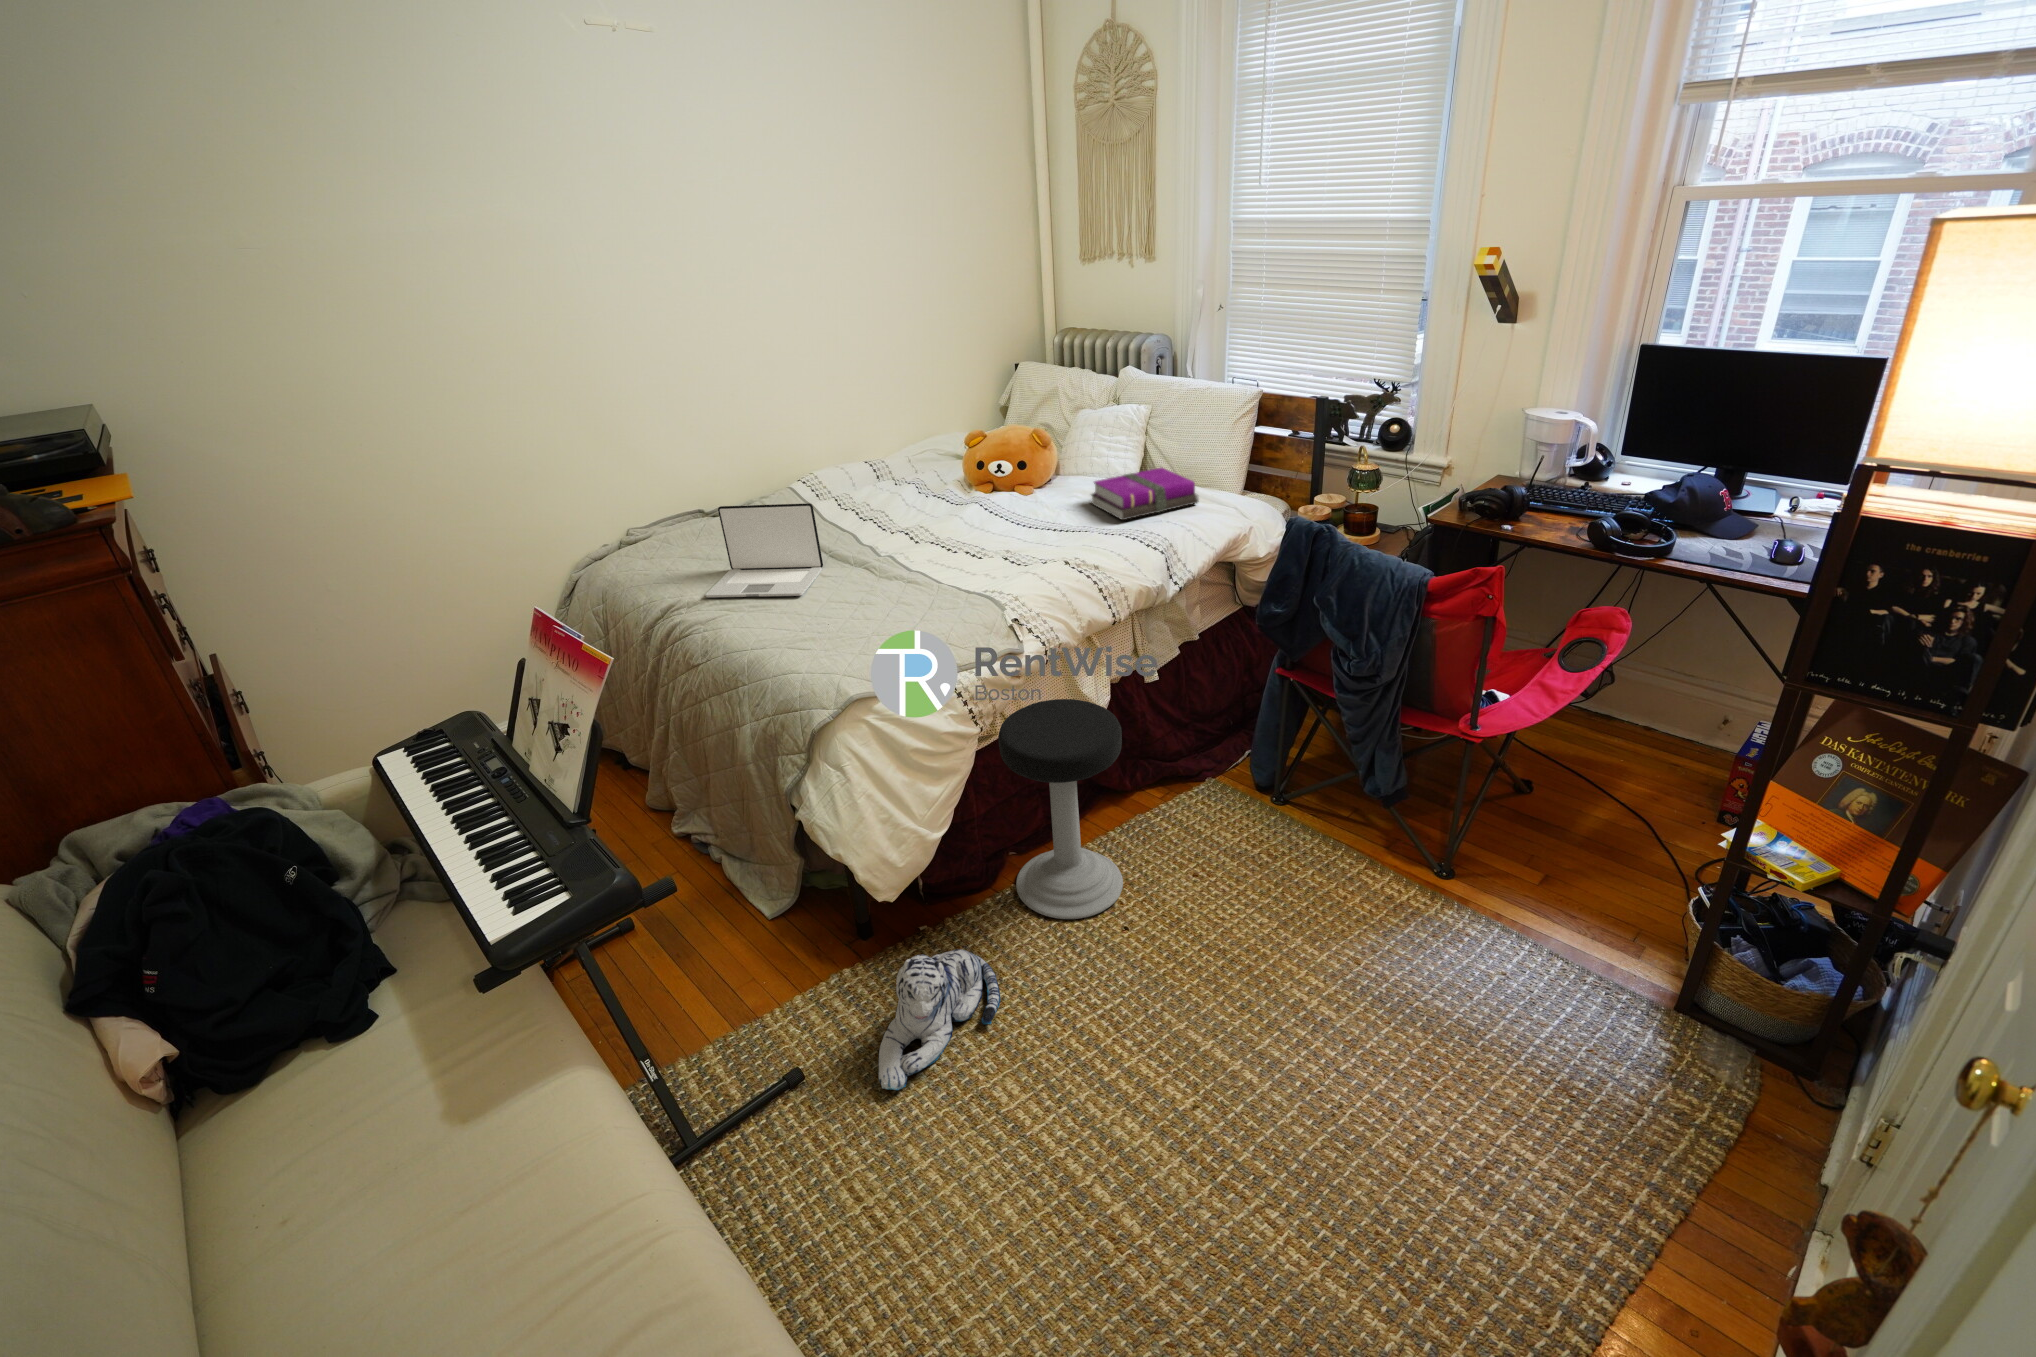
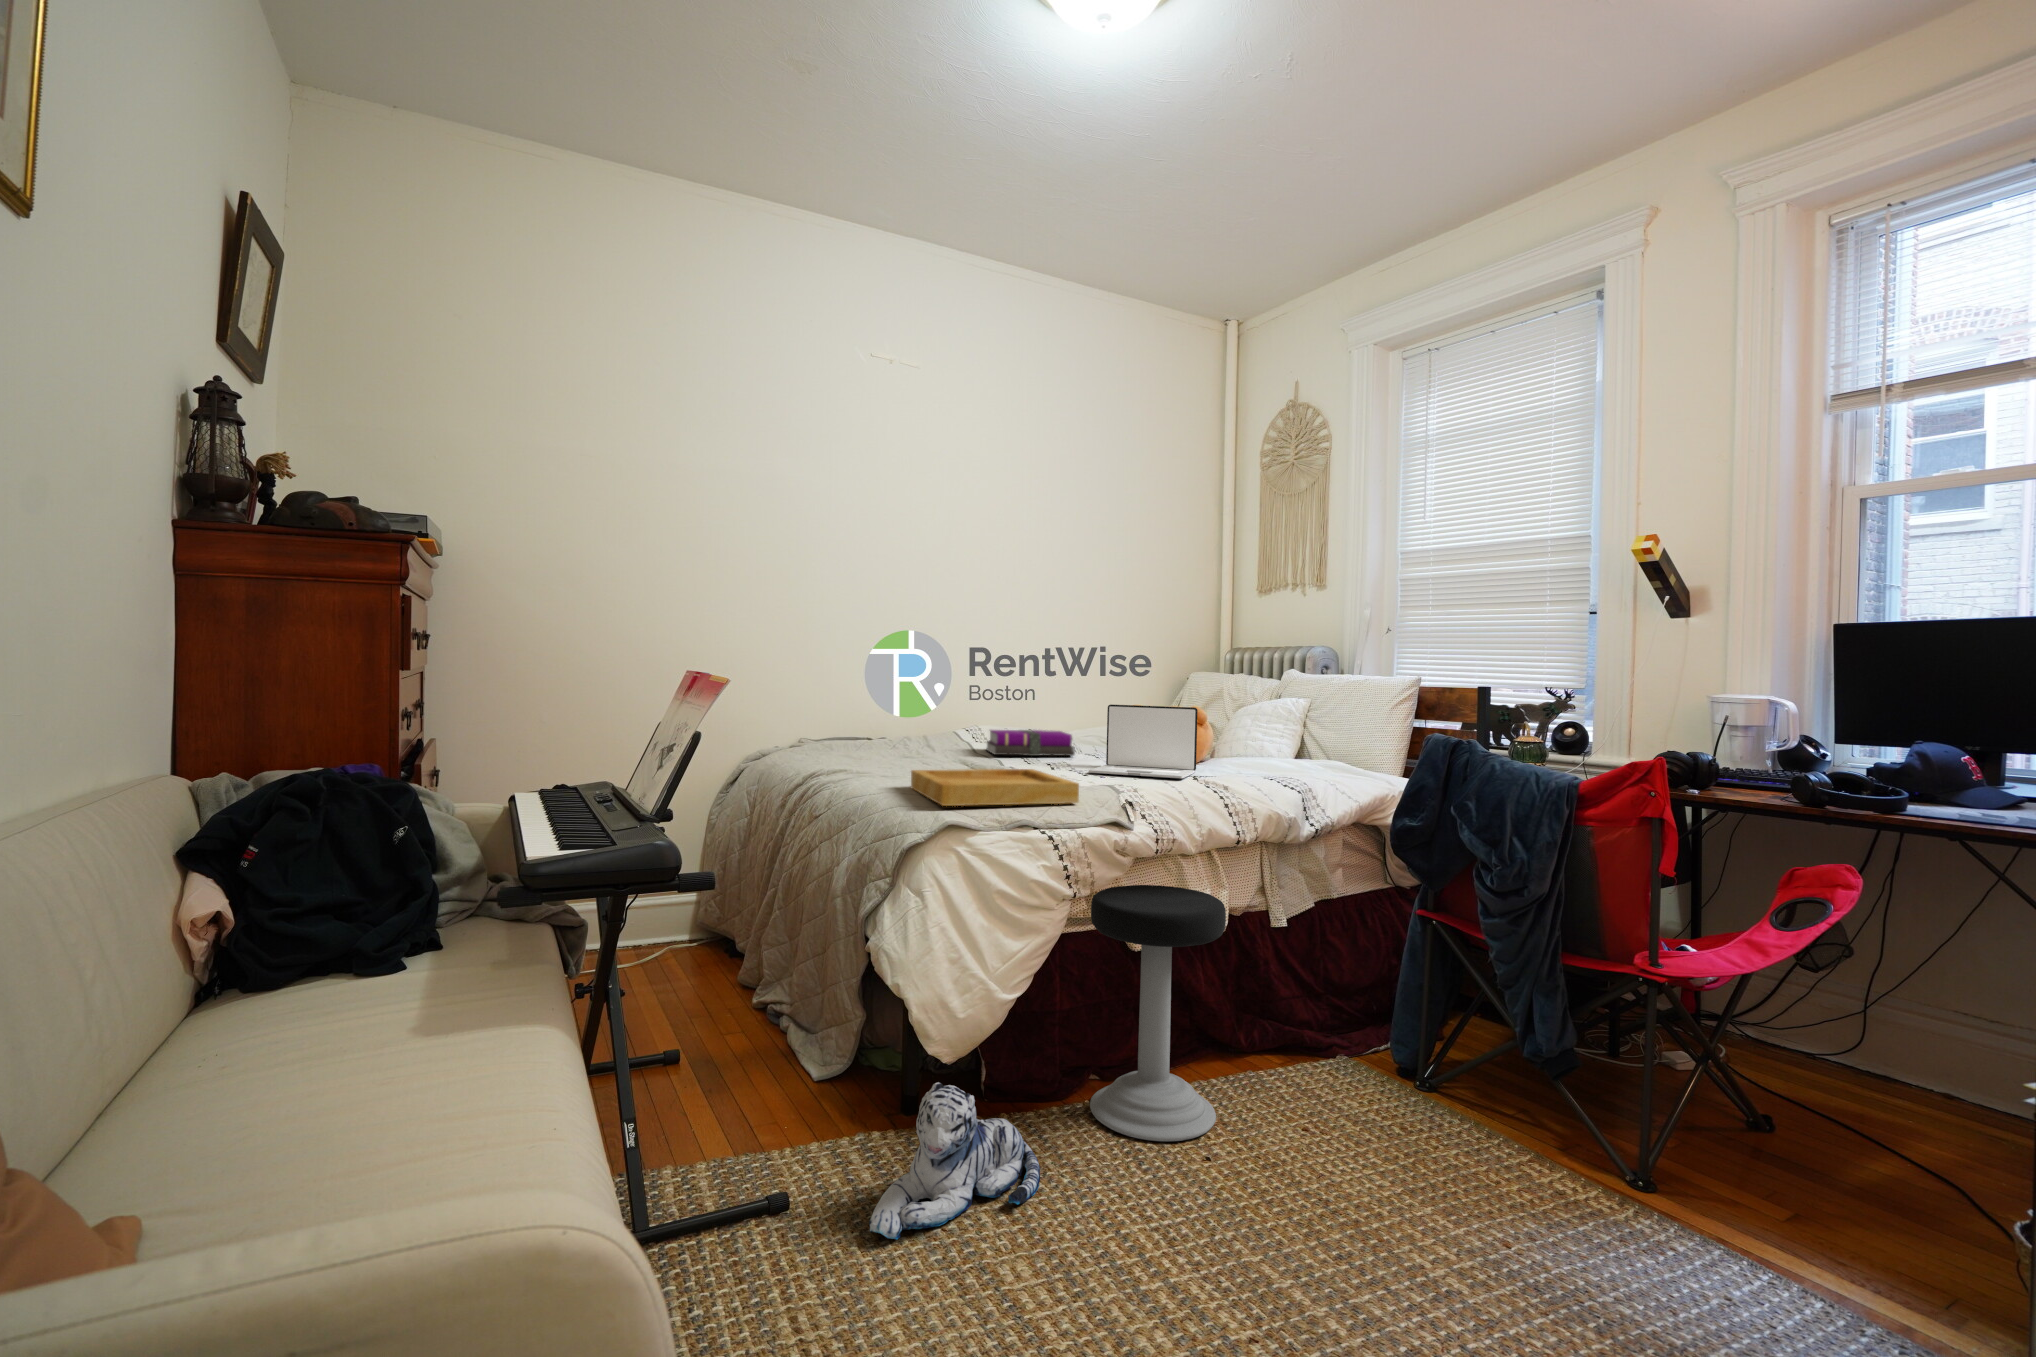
notebook: present [1091,467,1199,520] -> present [986,730,1075,756]
laptop: present [705,503,823,597] -> present [1089,705,1198,778]
tray: none [784,582,968,682] -> present [911,769,1079,806]

